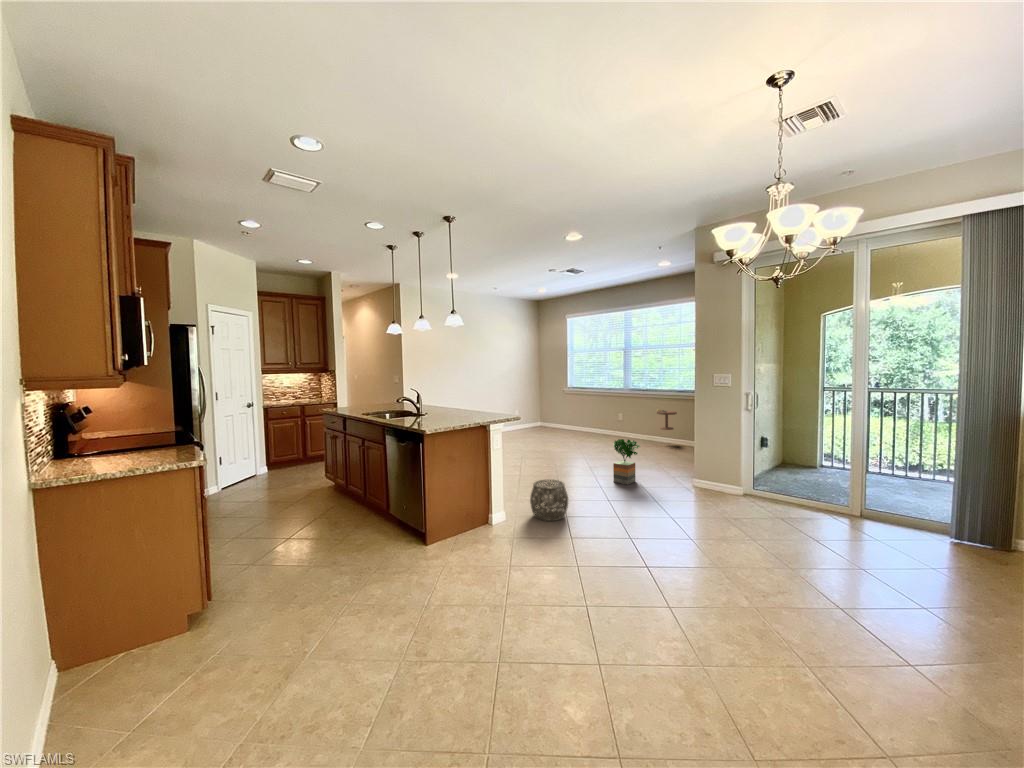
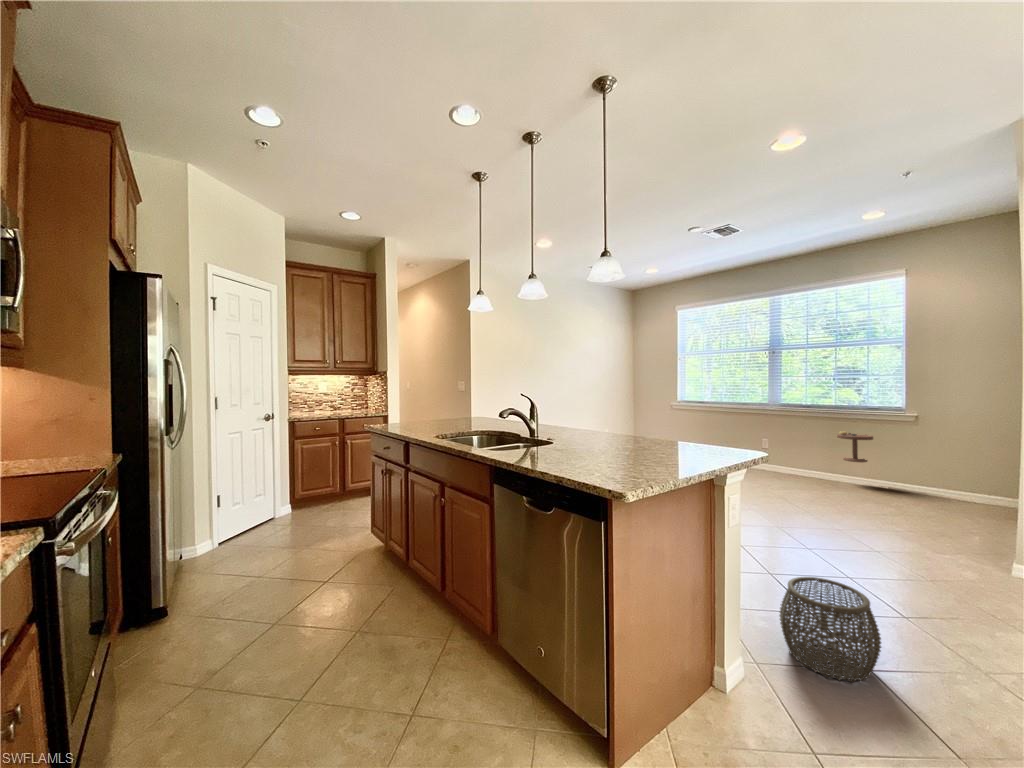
potted tree: present [613,439,640,485] -> none [848,484,916,570]

